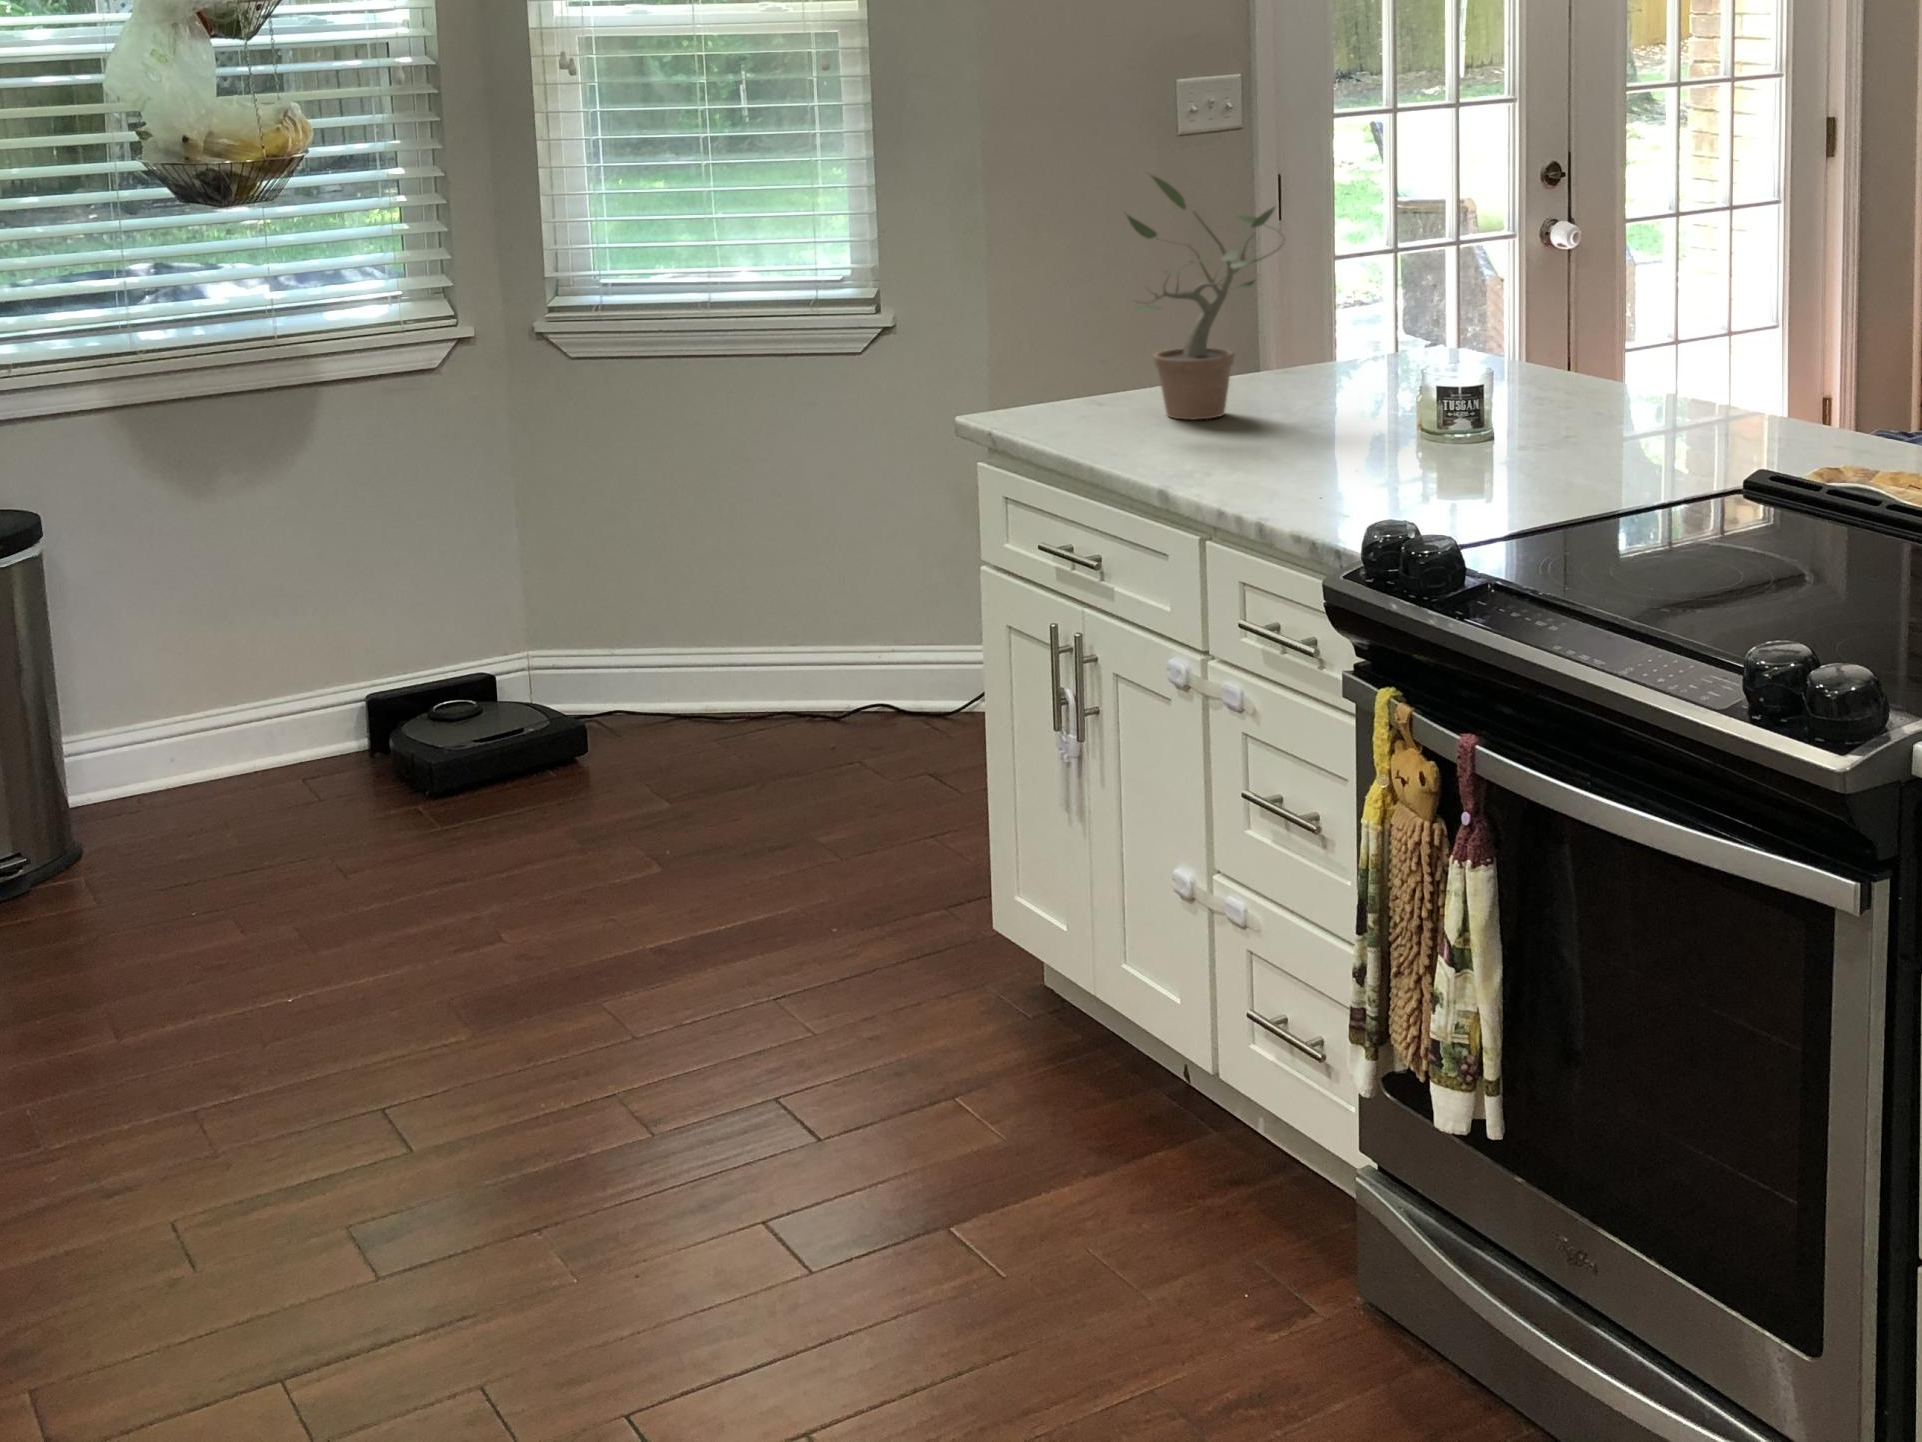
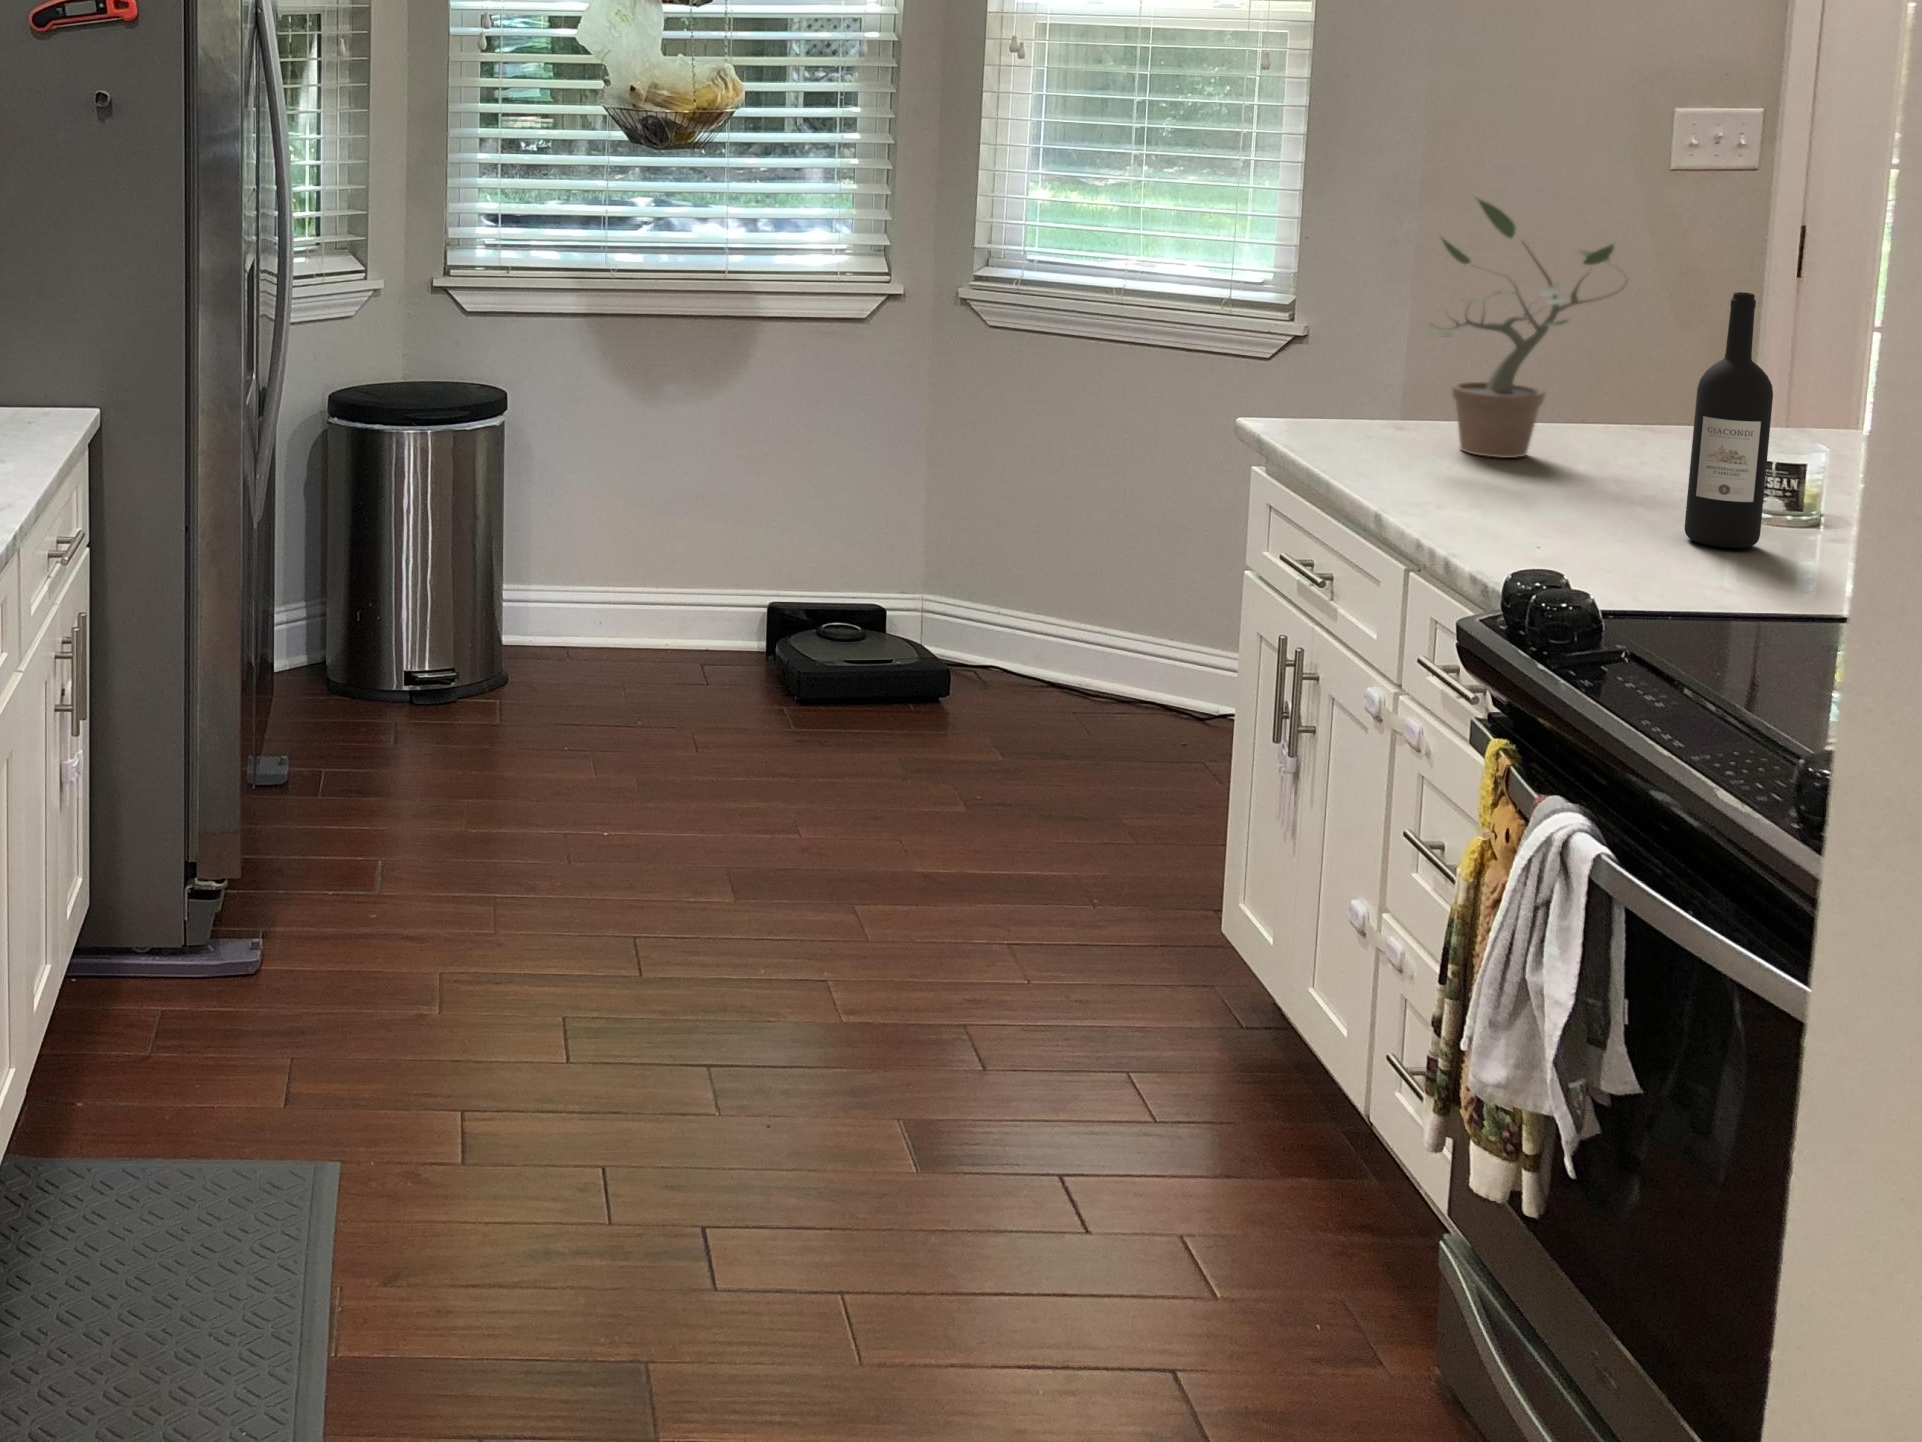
wine bottle: none [1408,236,1472,471] -> present [1684,292,1773,548]

